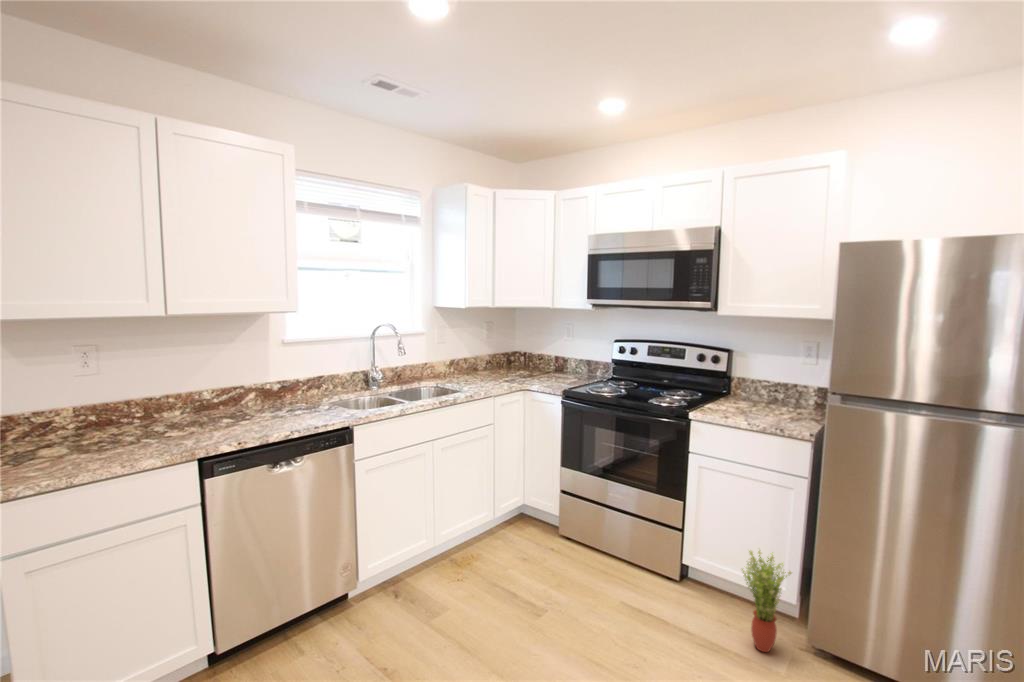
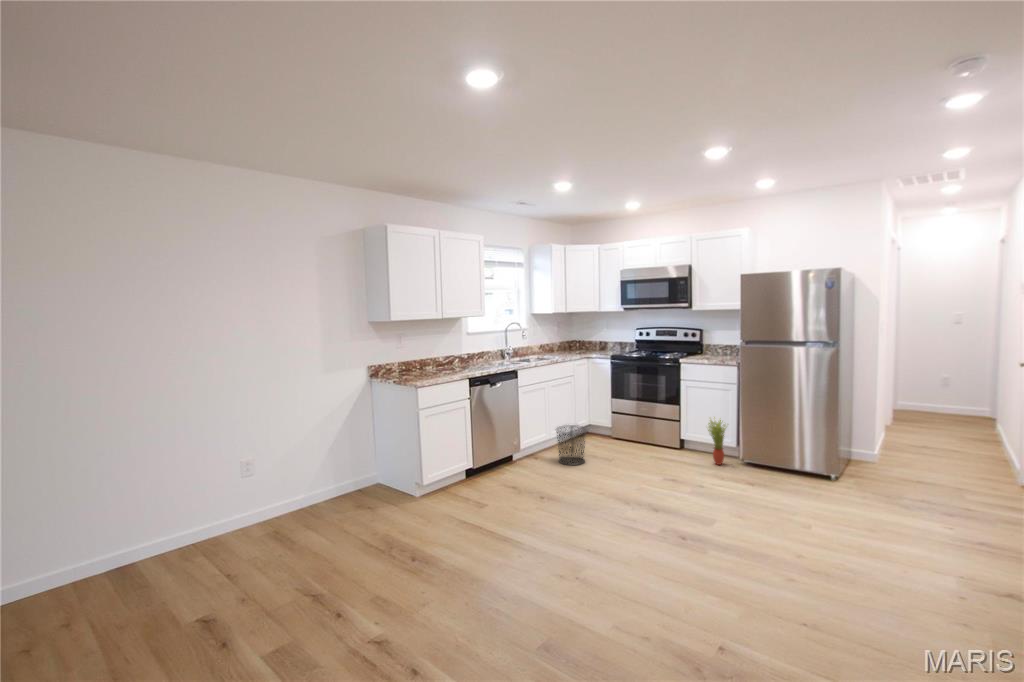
waste bin: none [428,535,492,631] -> present [556,425,586,464]

